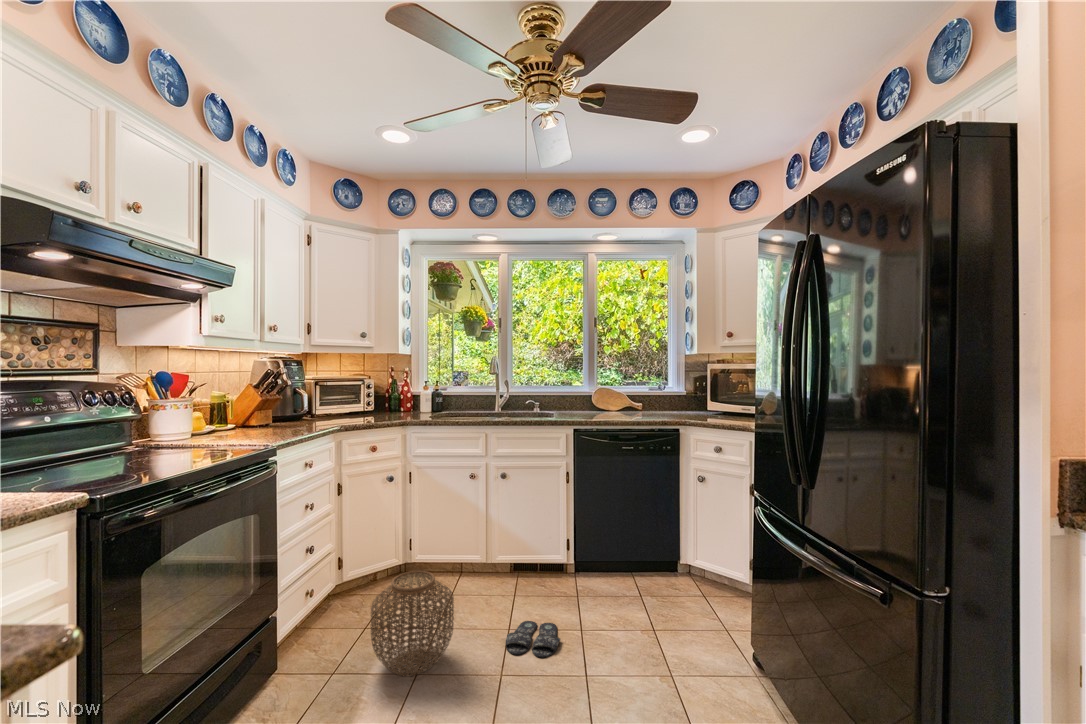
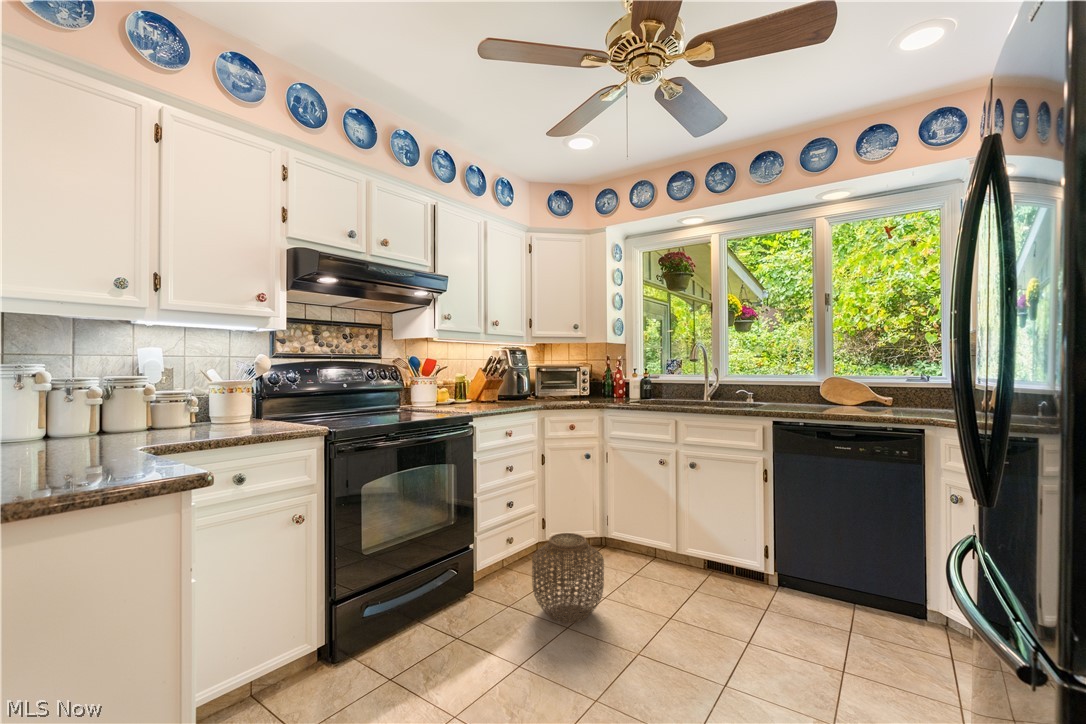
slippers: present [506,621,560,658] -> none [654,613,719,651]

